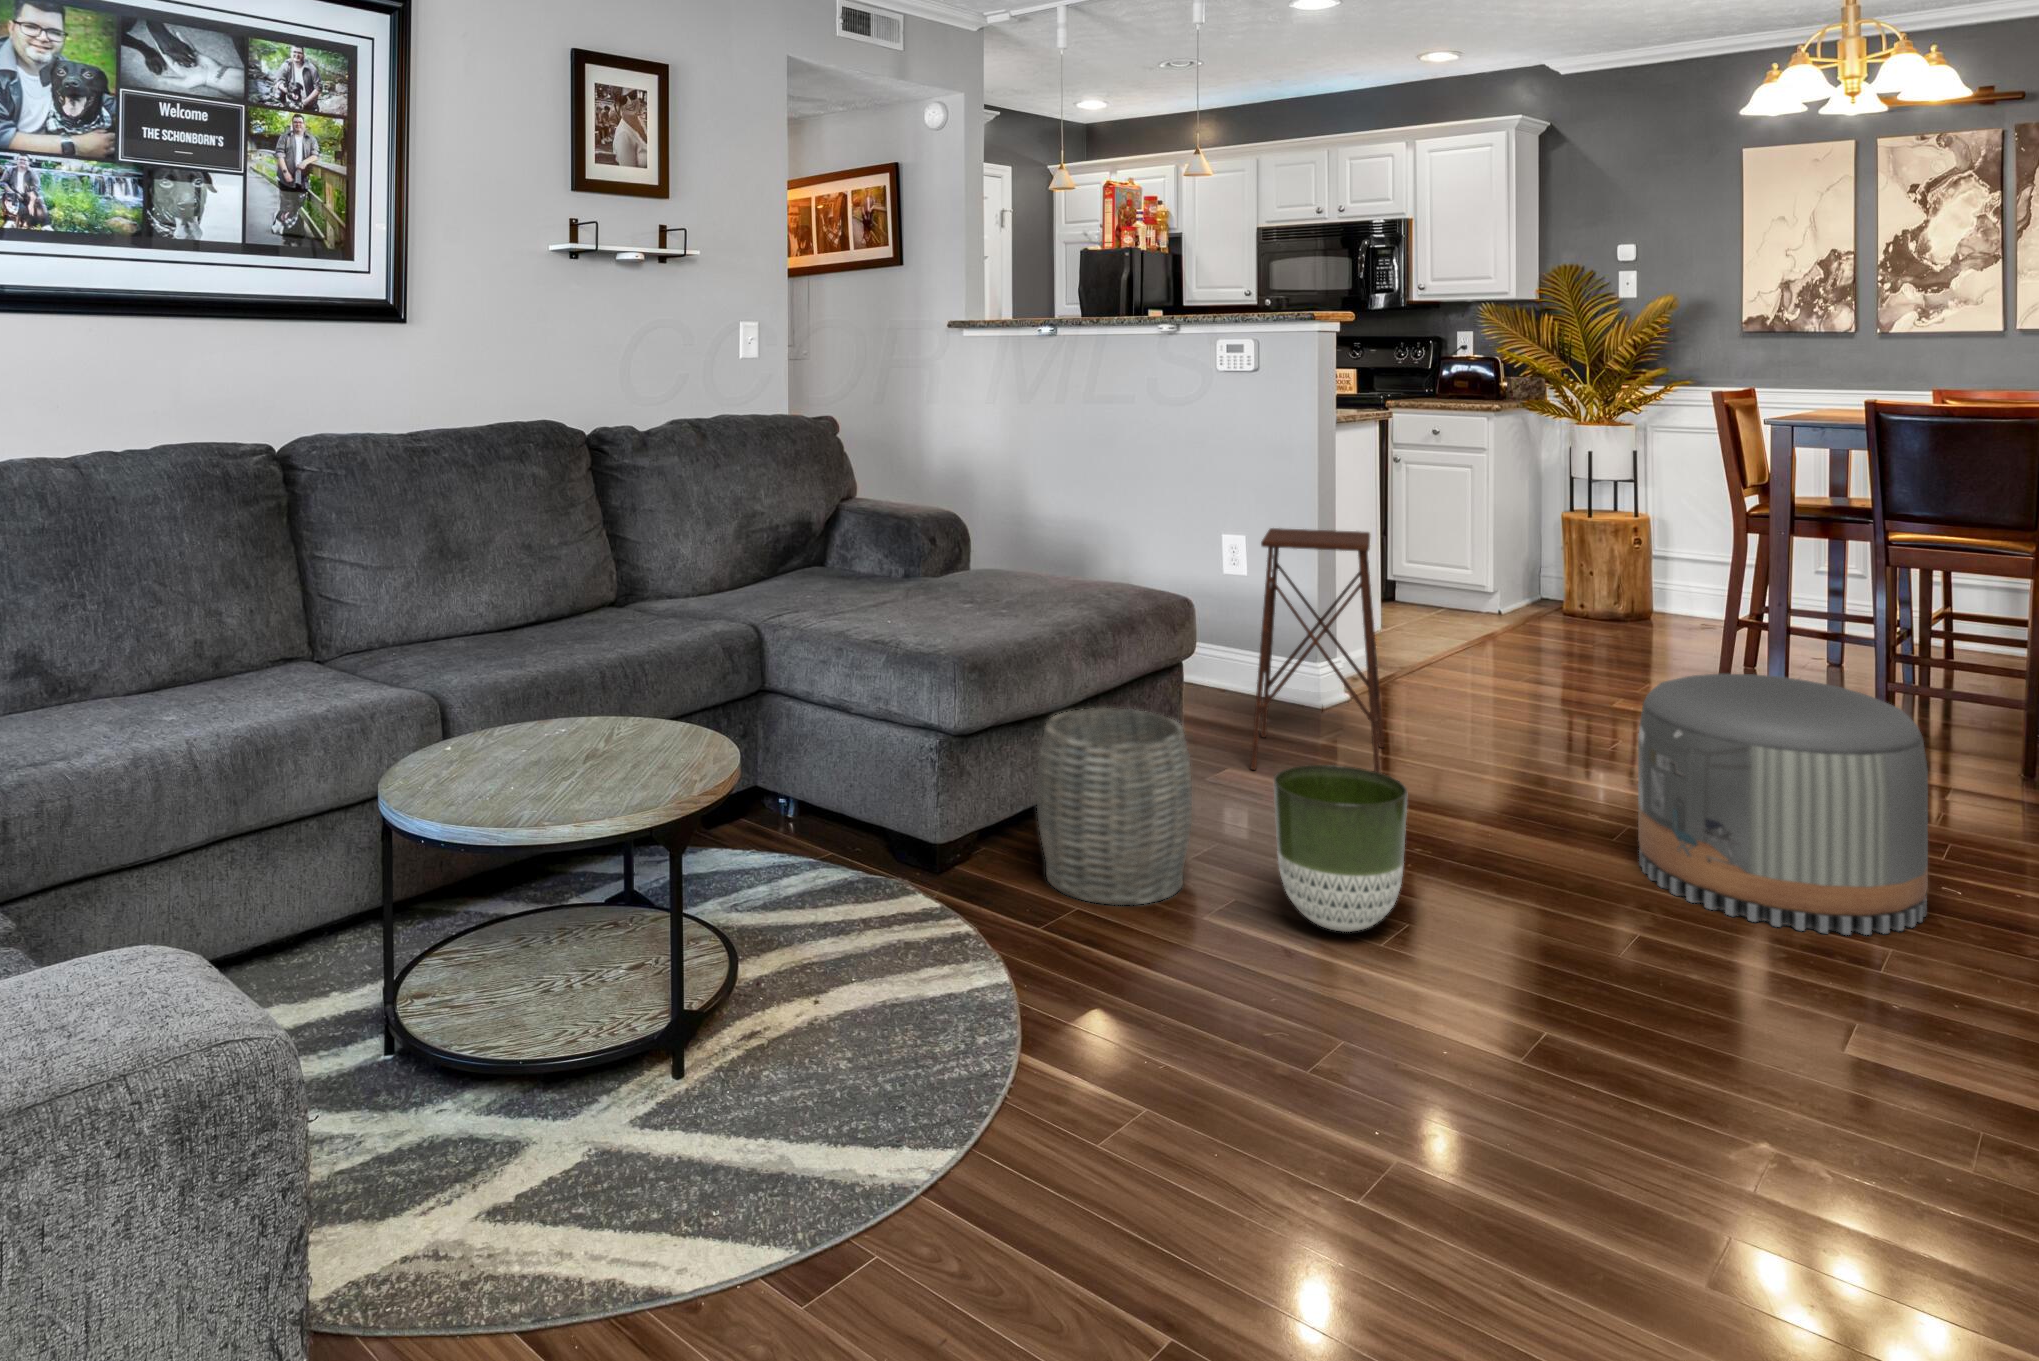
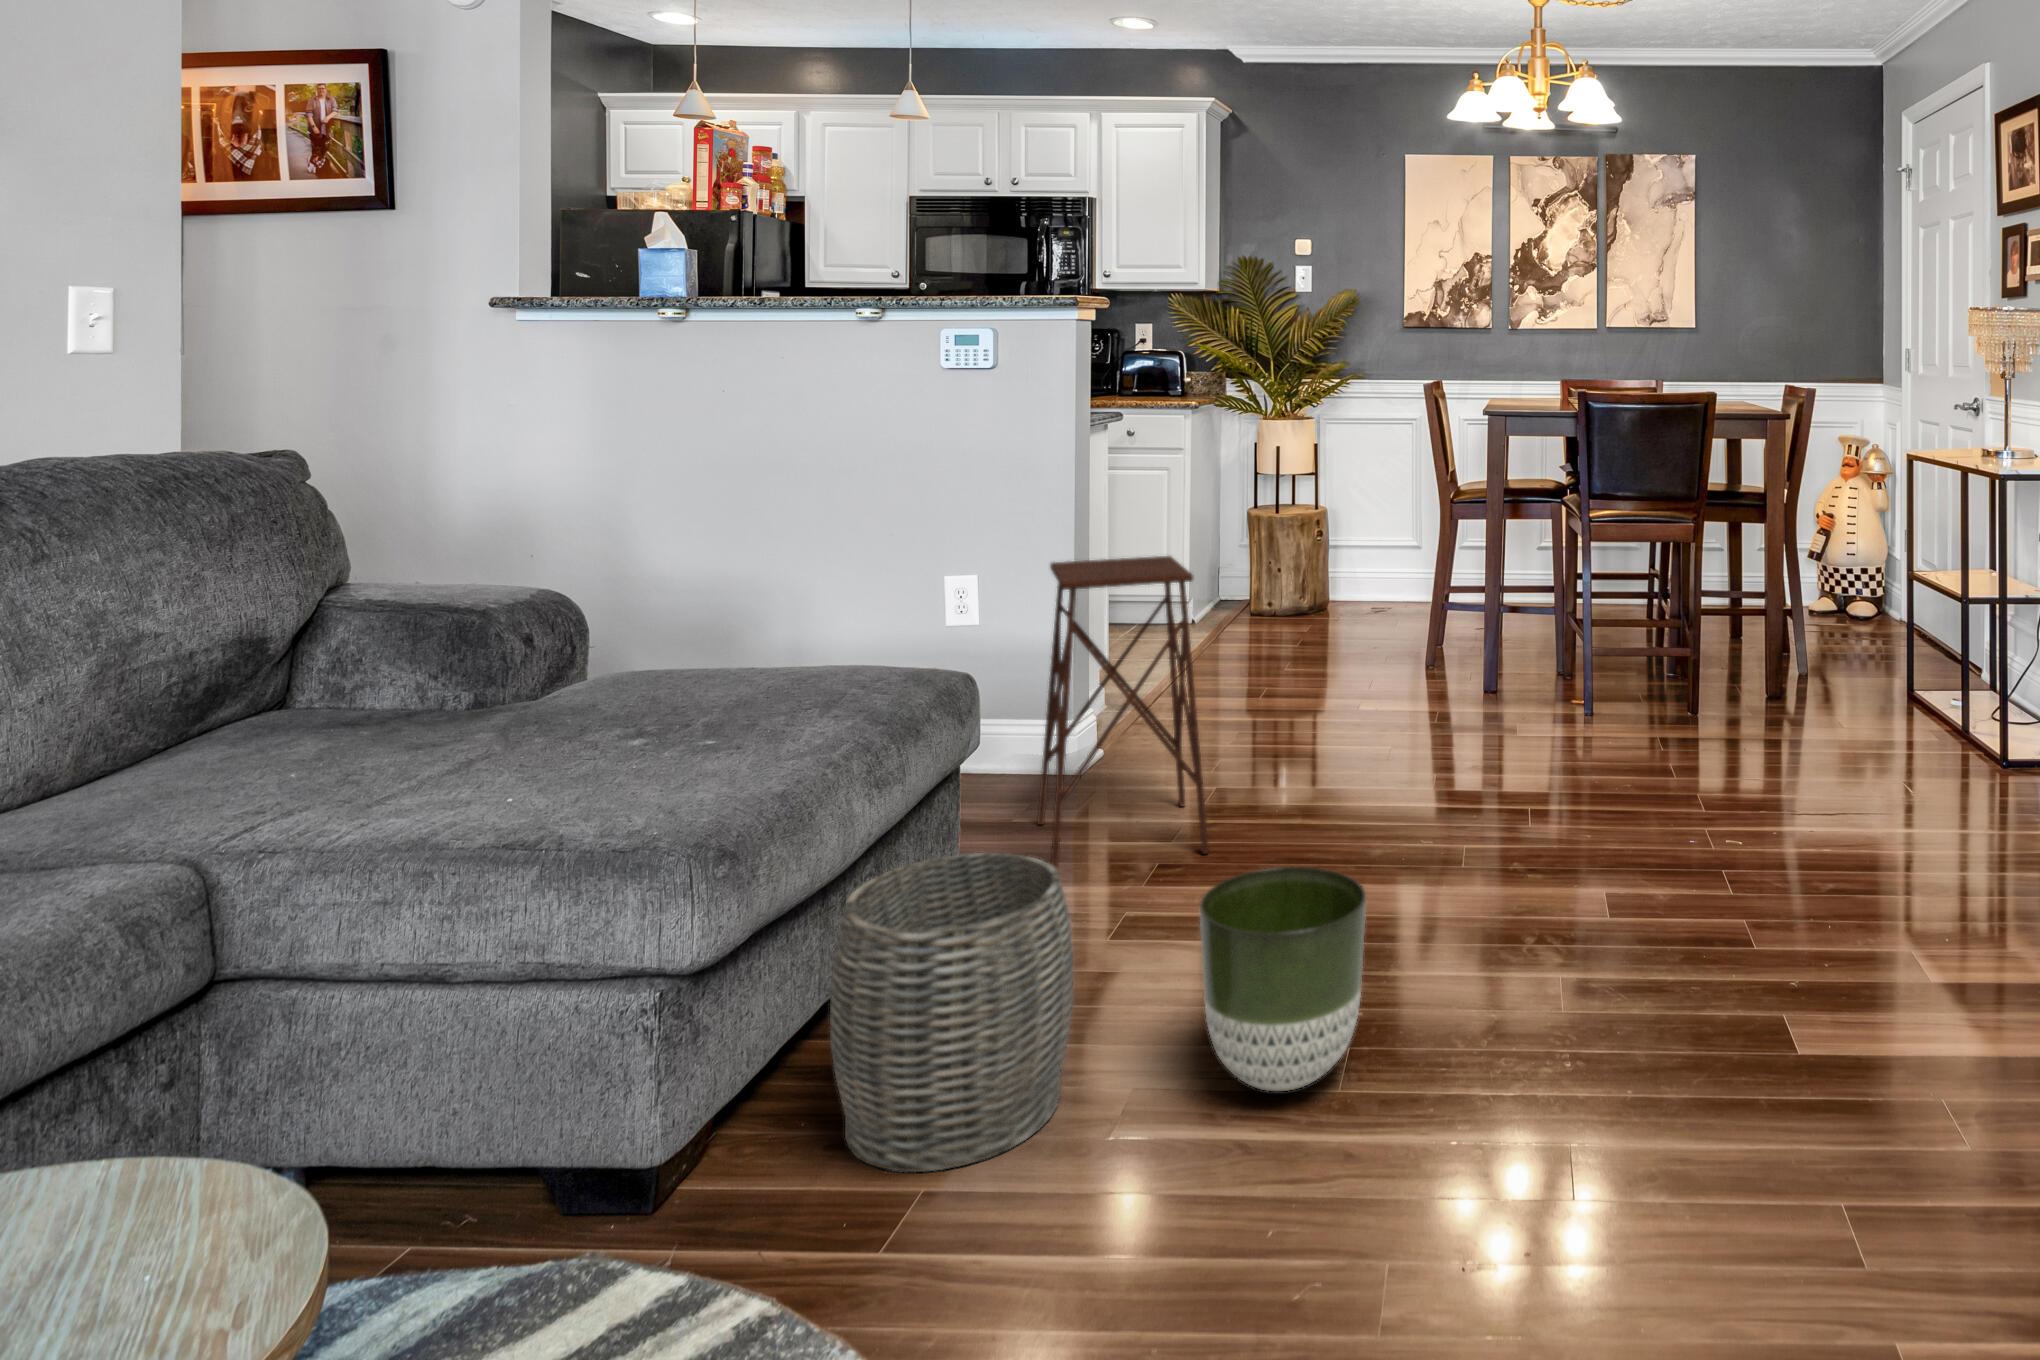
pouf: present [1638,674,1928,935] -> none [1503,665,1748,924]

